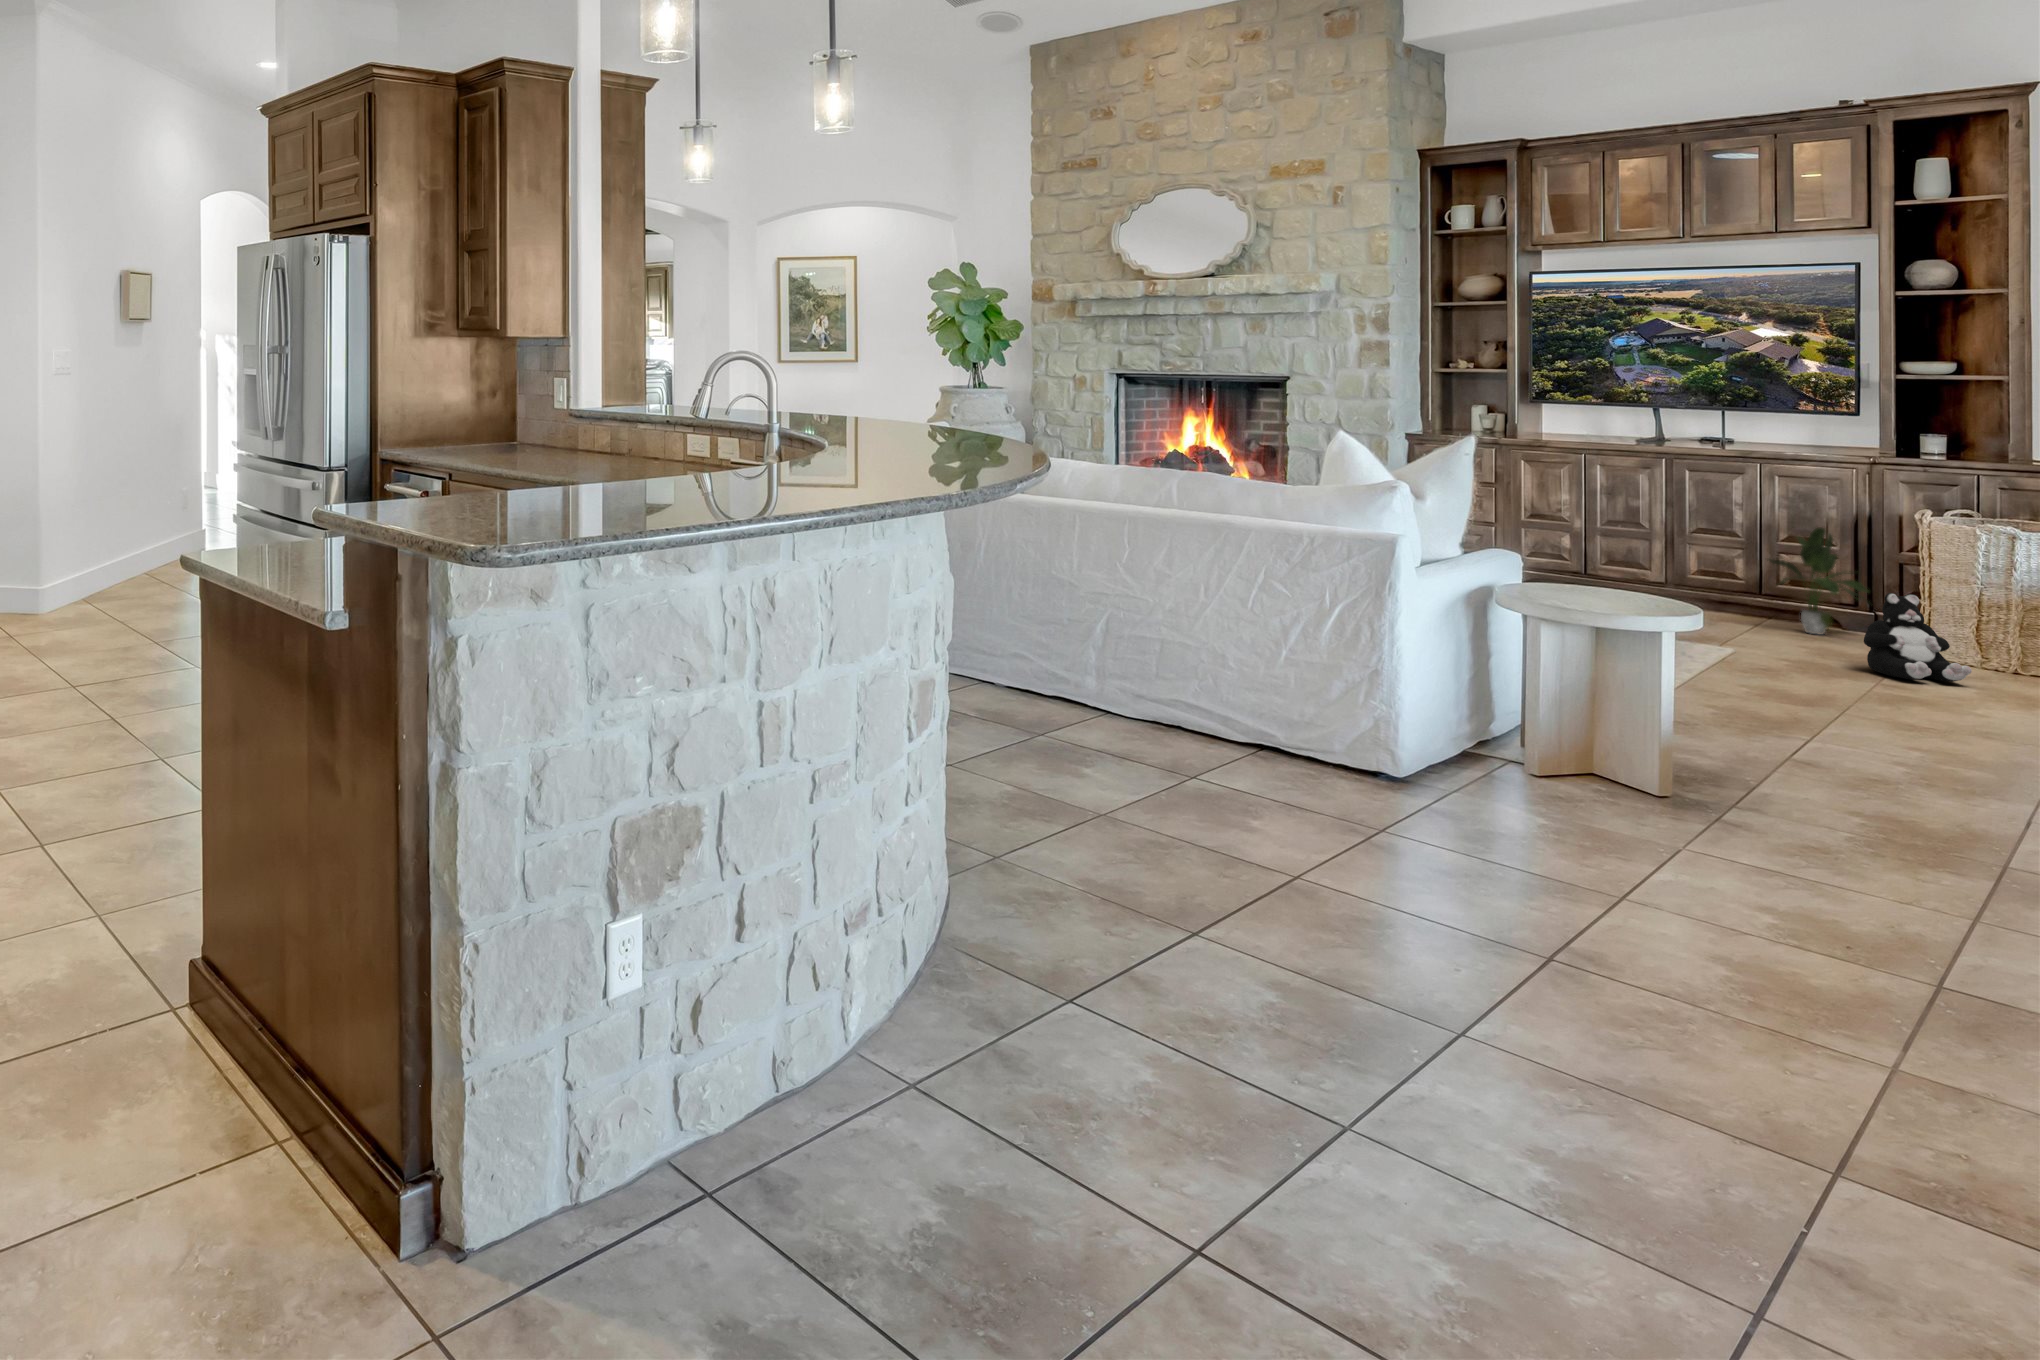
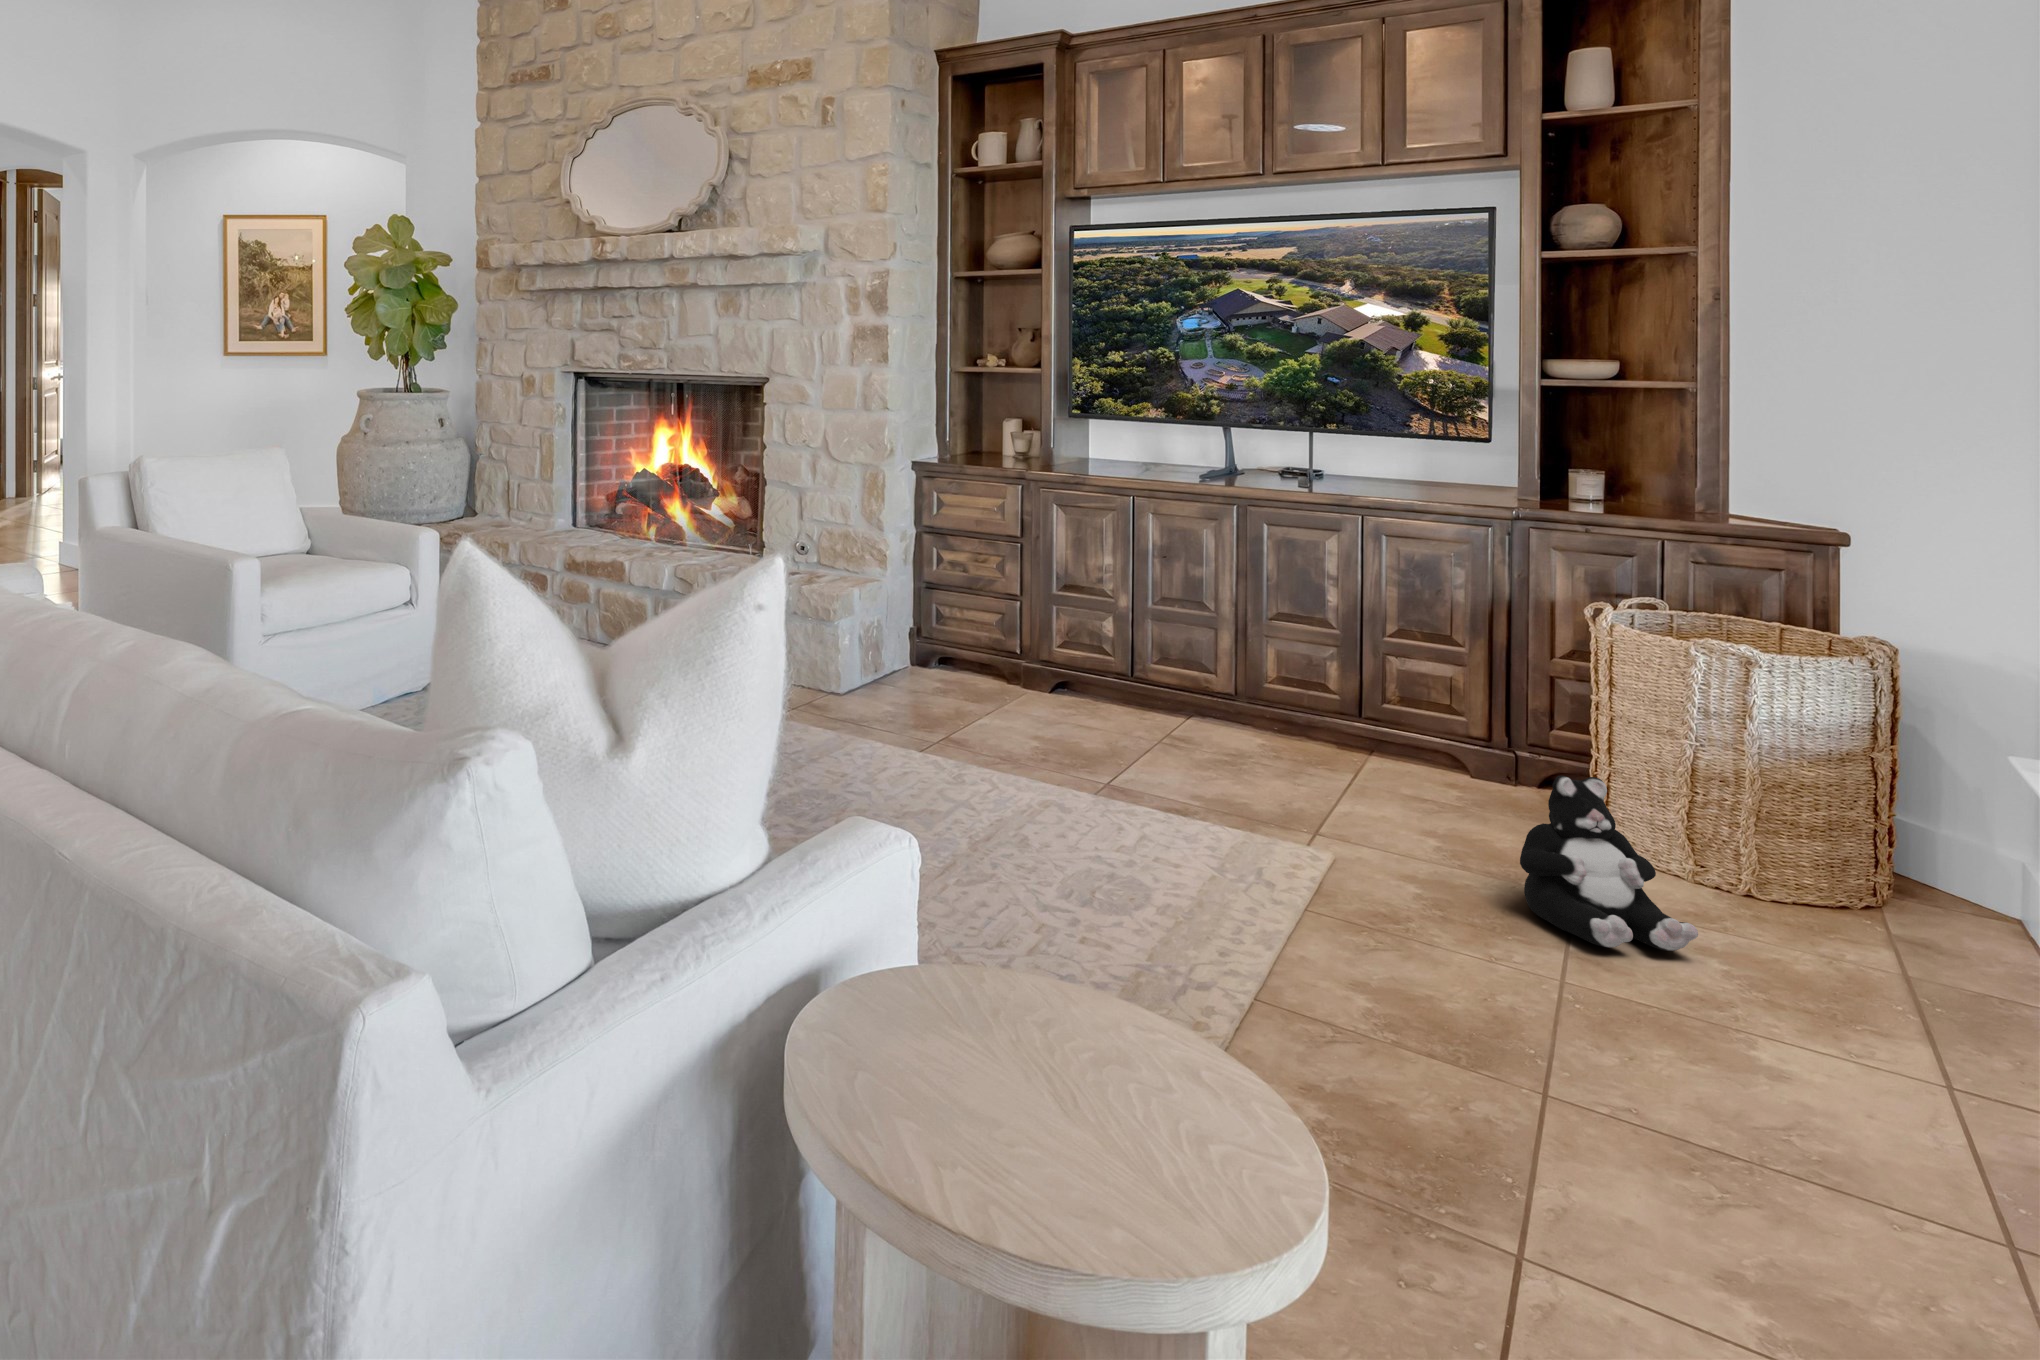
potted plant: present [1769,527,1869,634] -> none [1368,618,1518,789]

